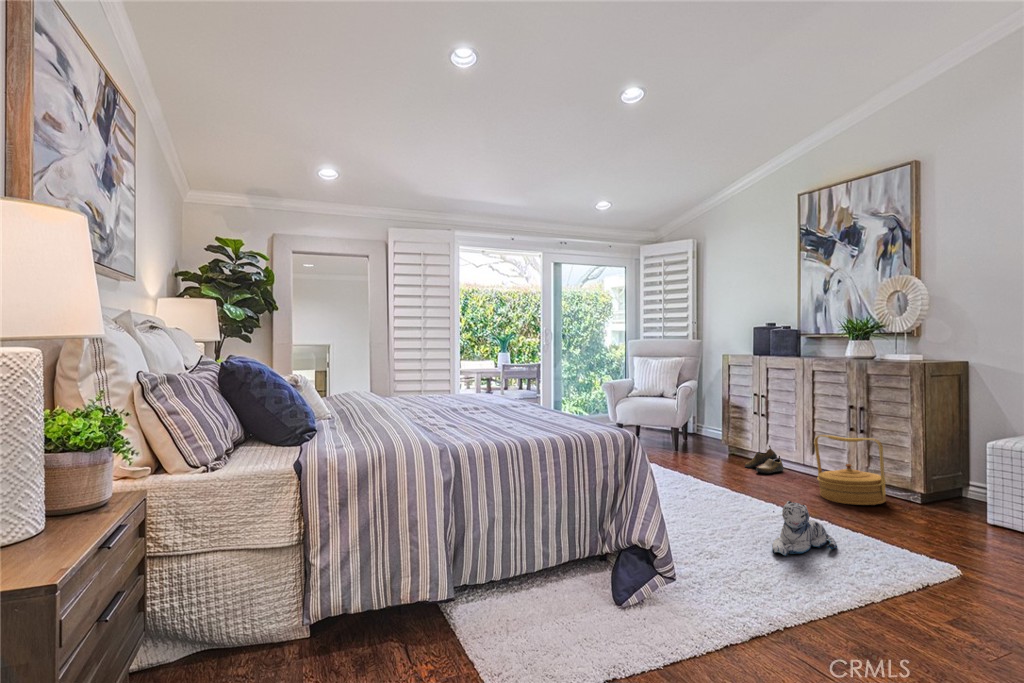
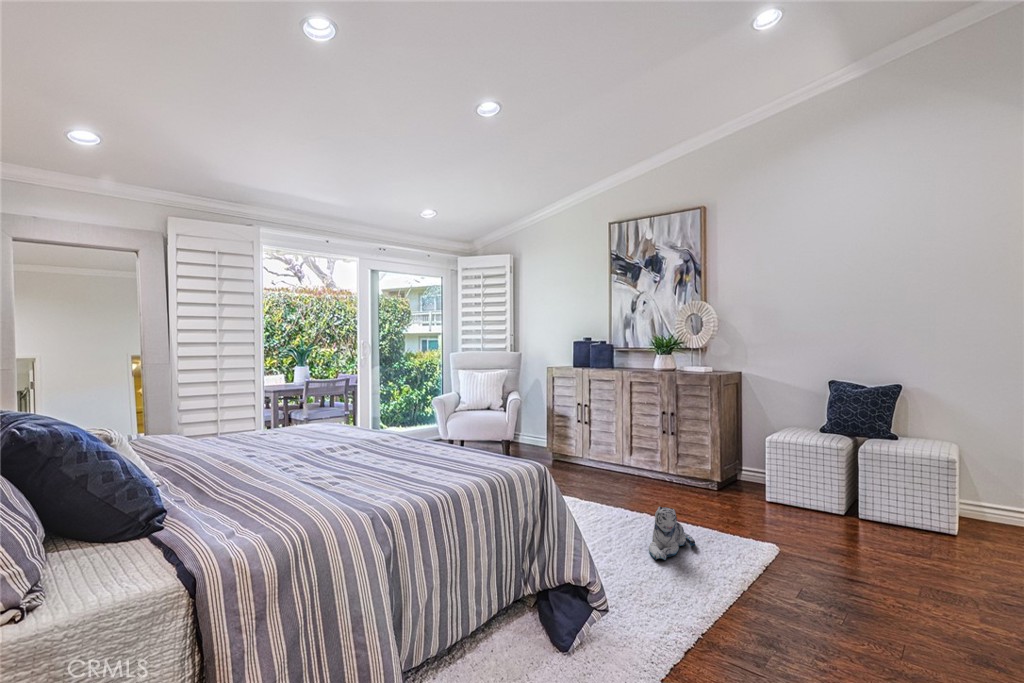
woven basket: present [814,435,886,505] -> none [640,439,697,499]
shoe: present [745,445,784,474] -> none [574,451,607,478]

